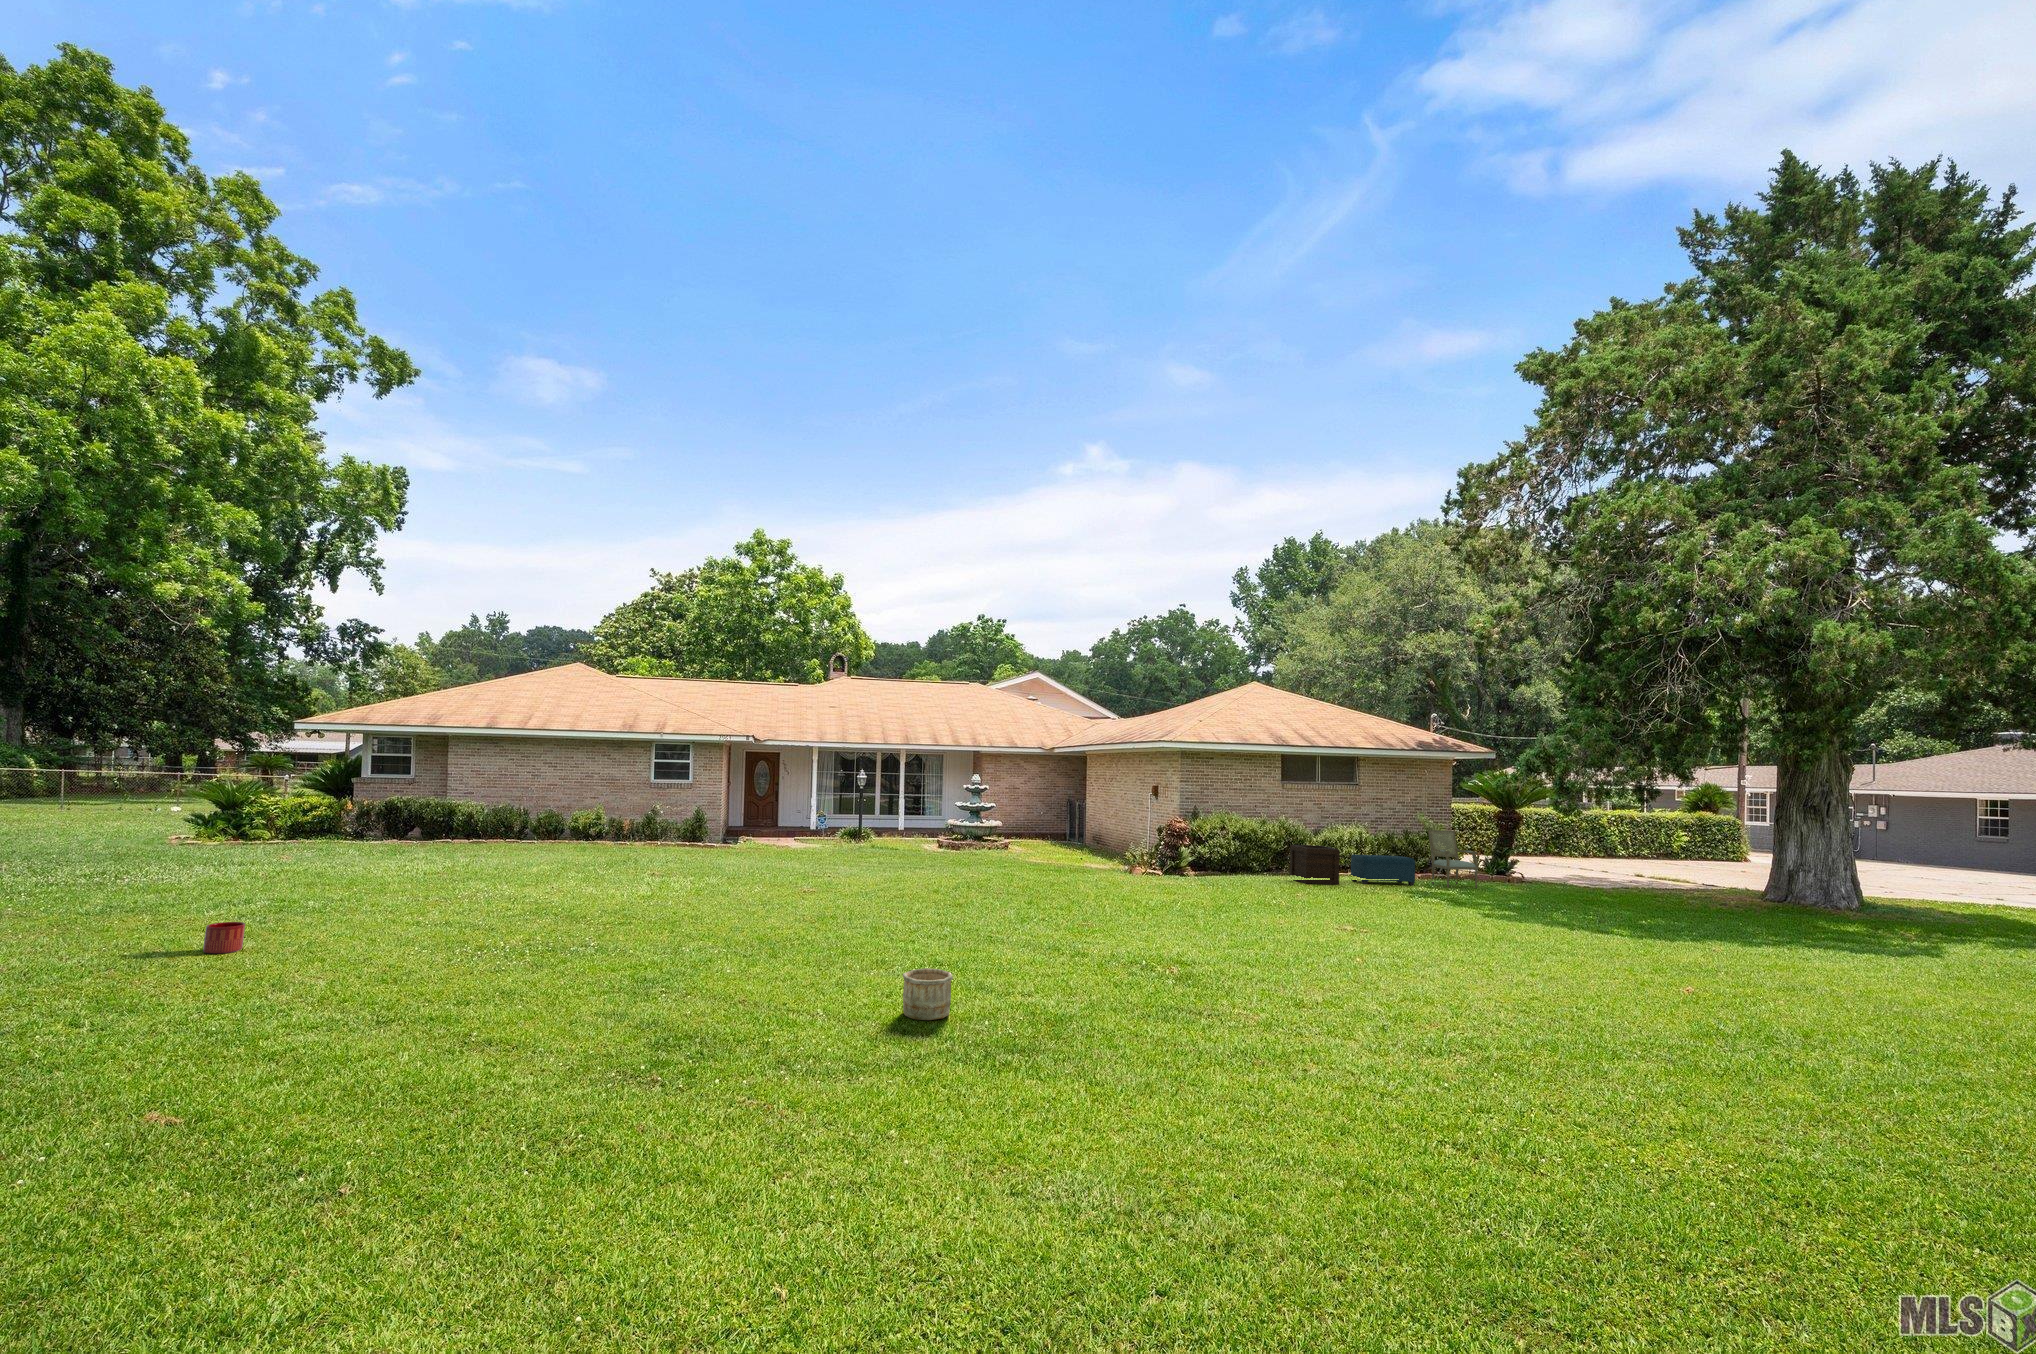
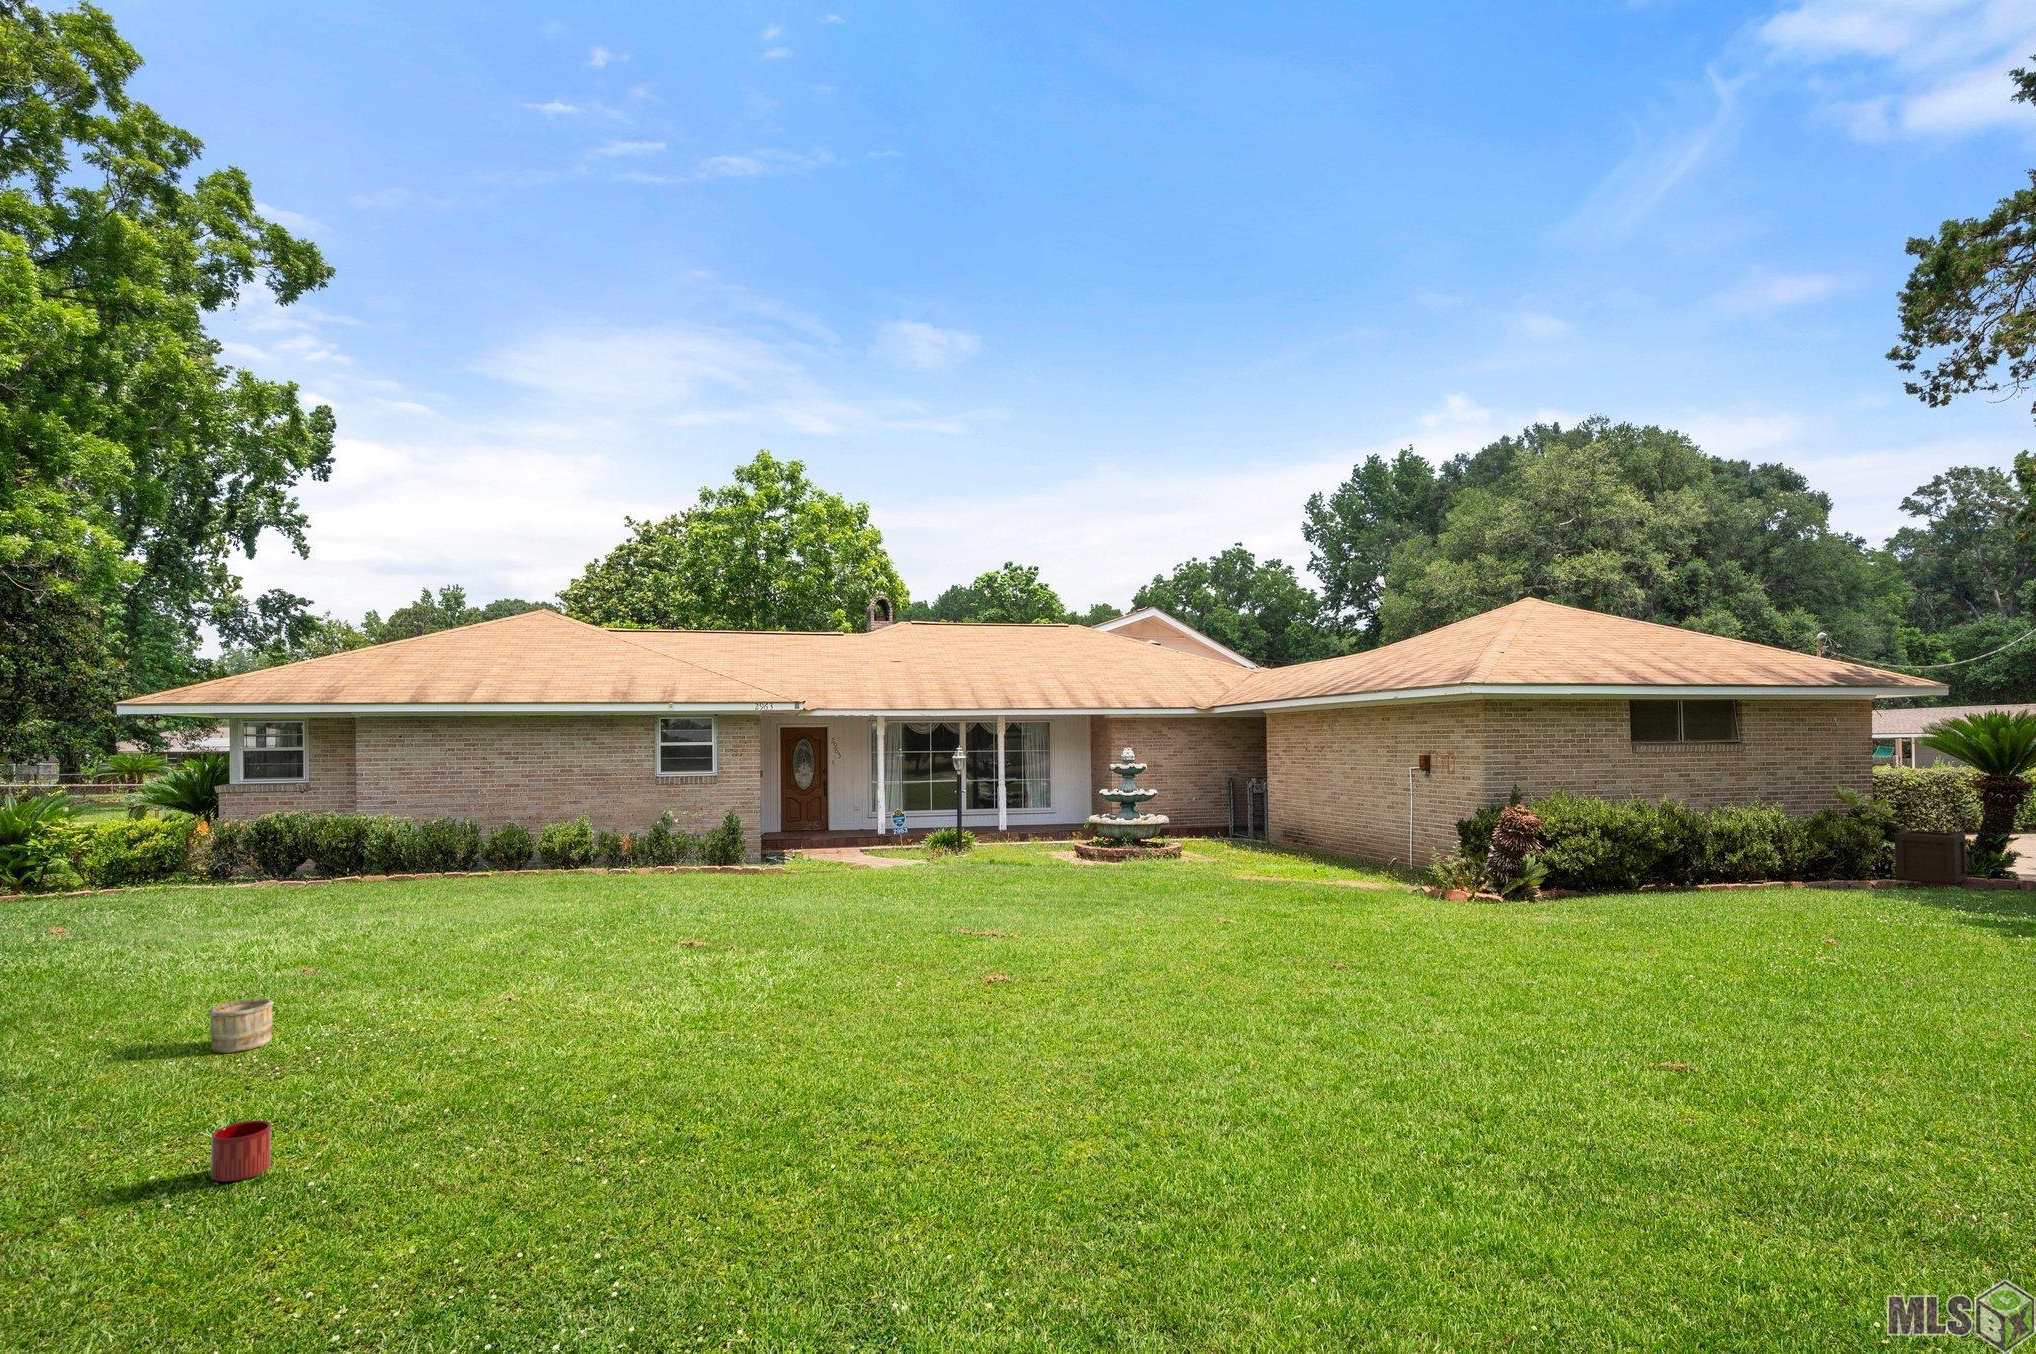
chair: present [1428,830,1478,888] -> none [1792,807,1873,888]
wooden crate: present [1290,845,1340,885] -> present [1895,830,1967,884]
bench: present [1351,855,1415,886] -> none [1689,846,1785,889]
wooden bucket: present [903,968,953,1020] -> present [208,998,274,1053]

